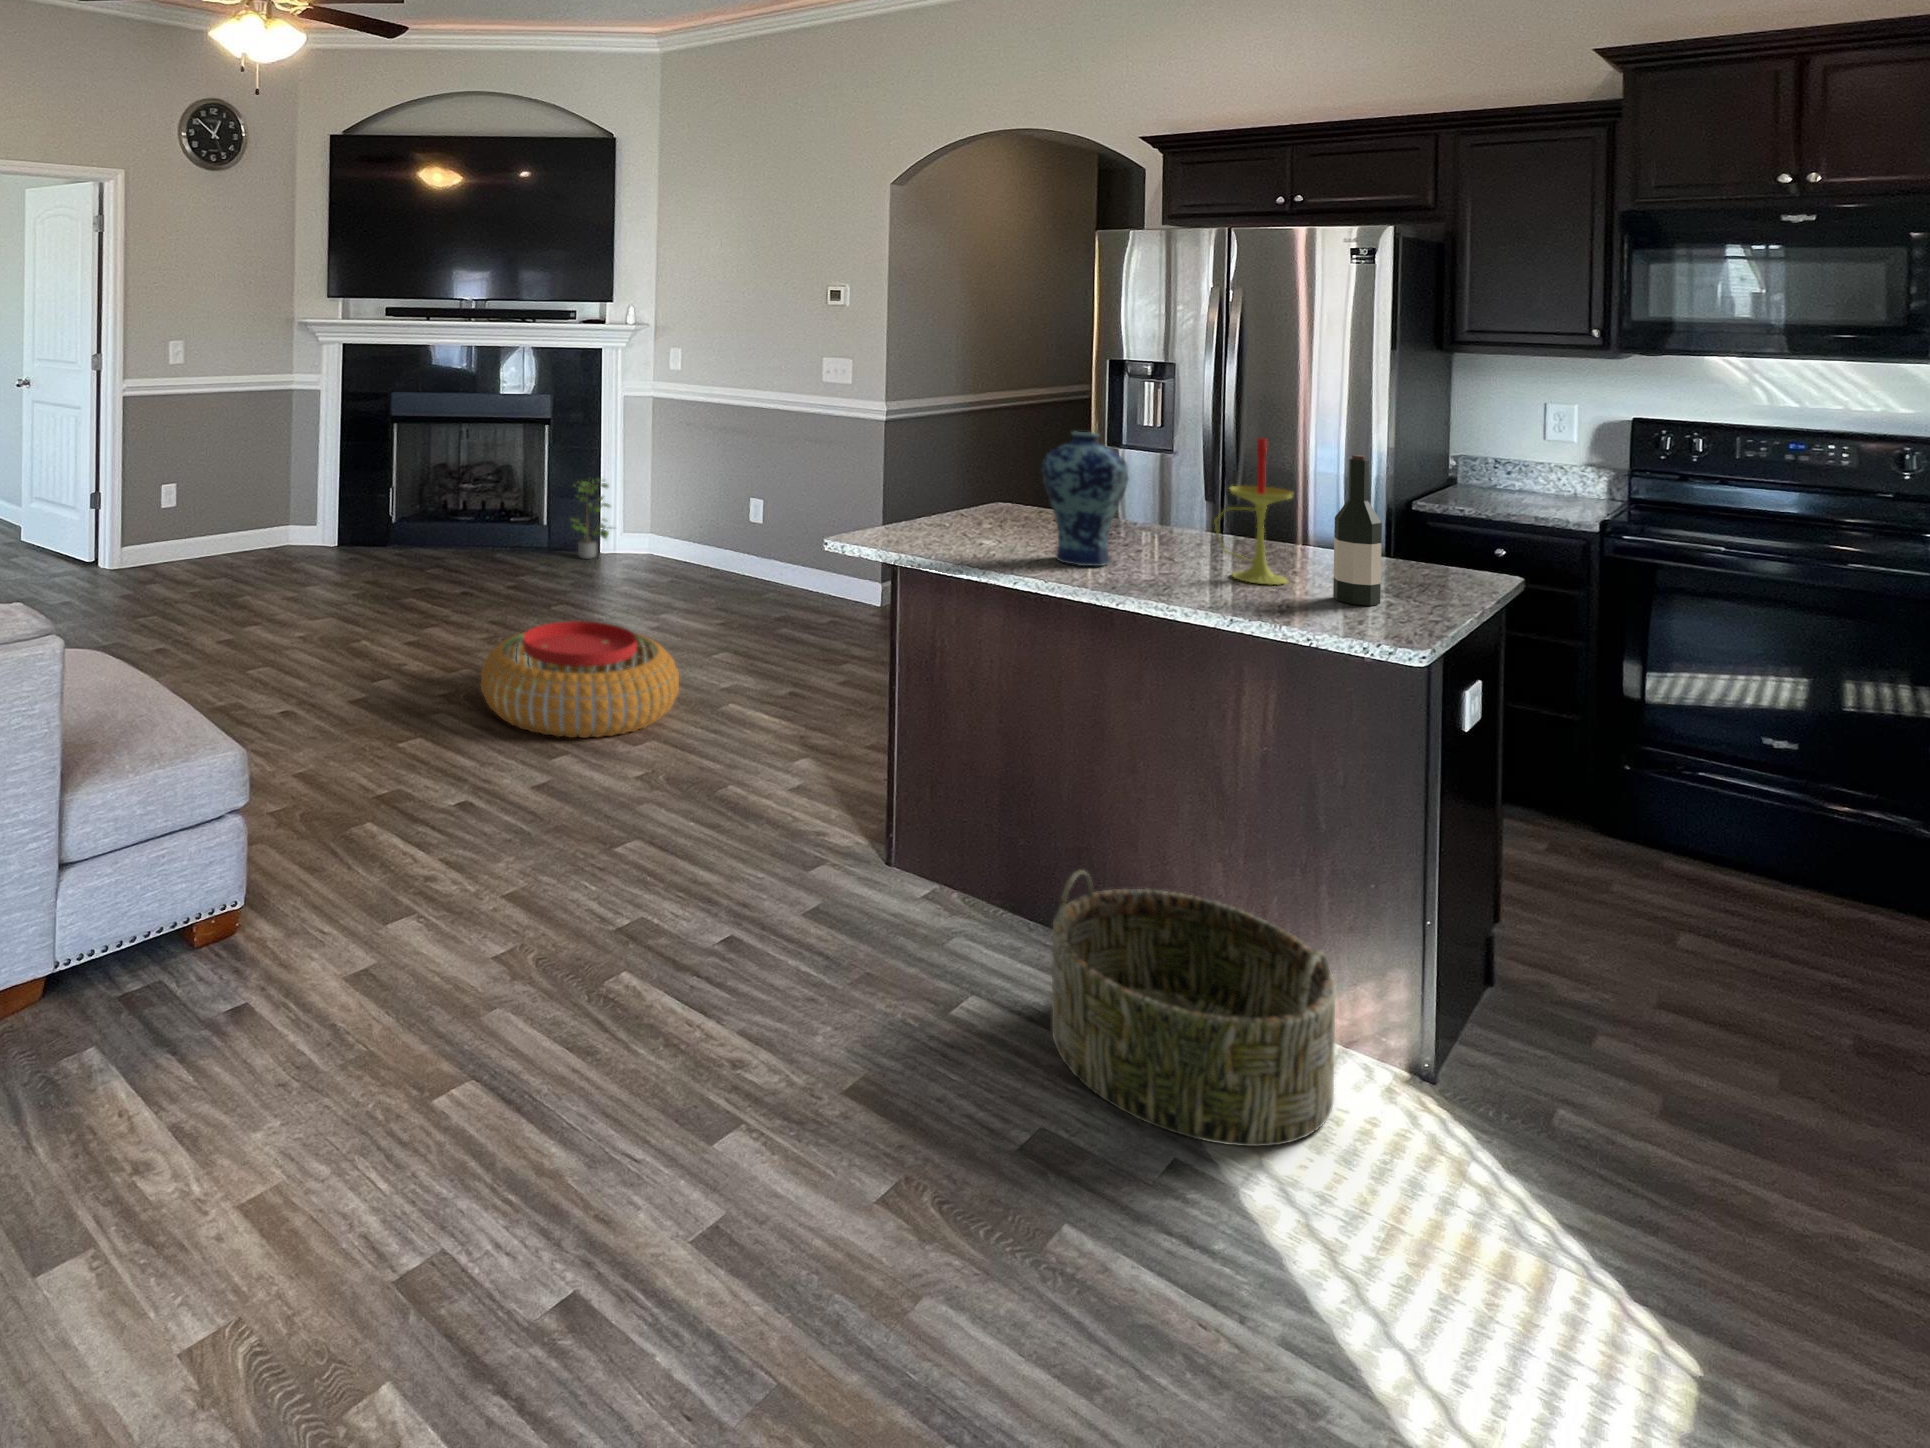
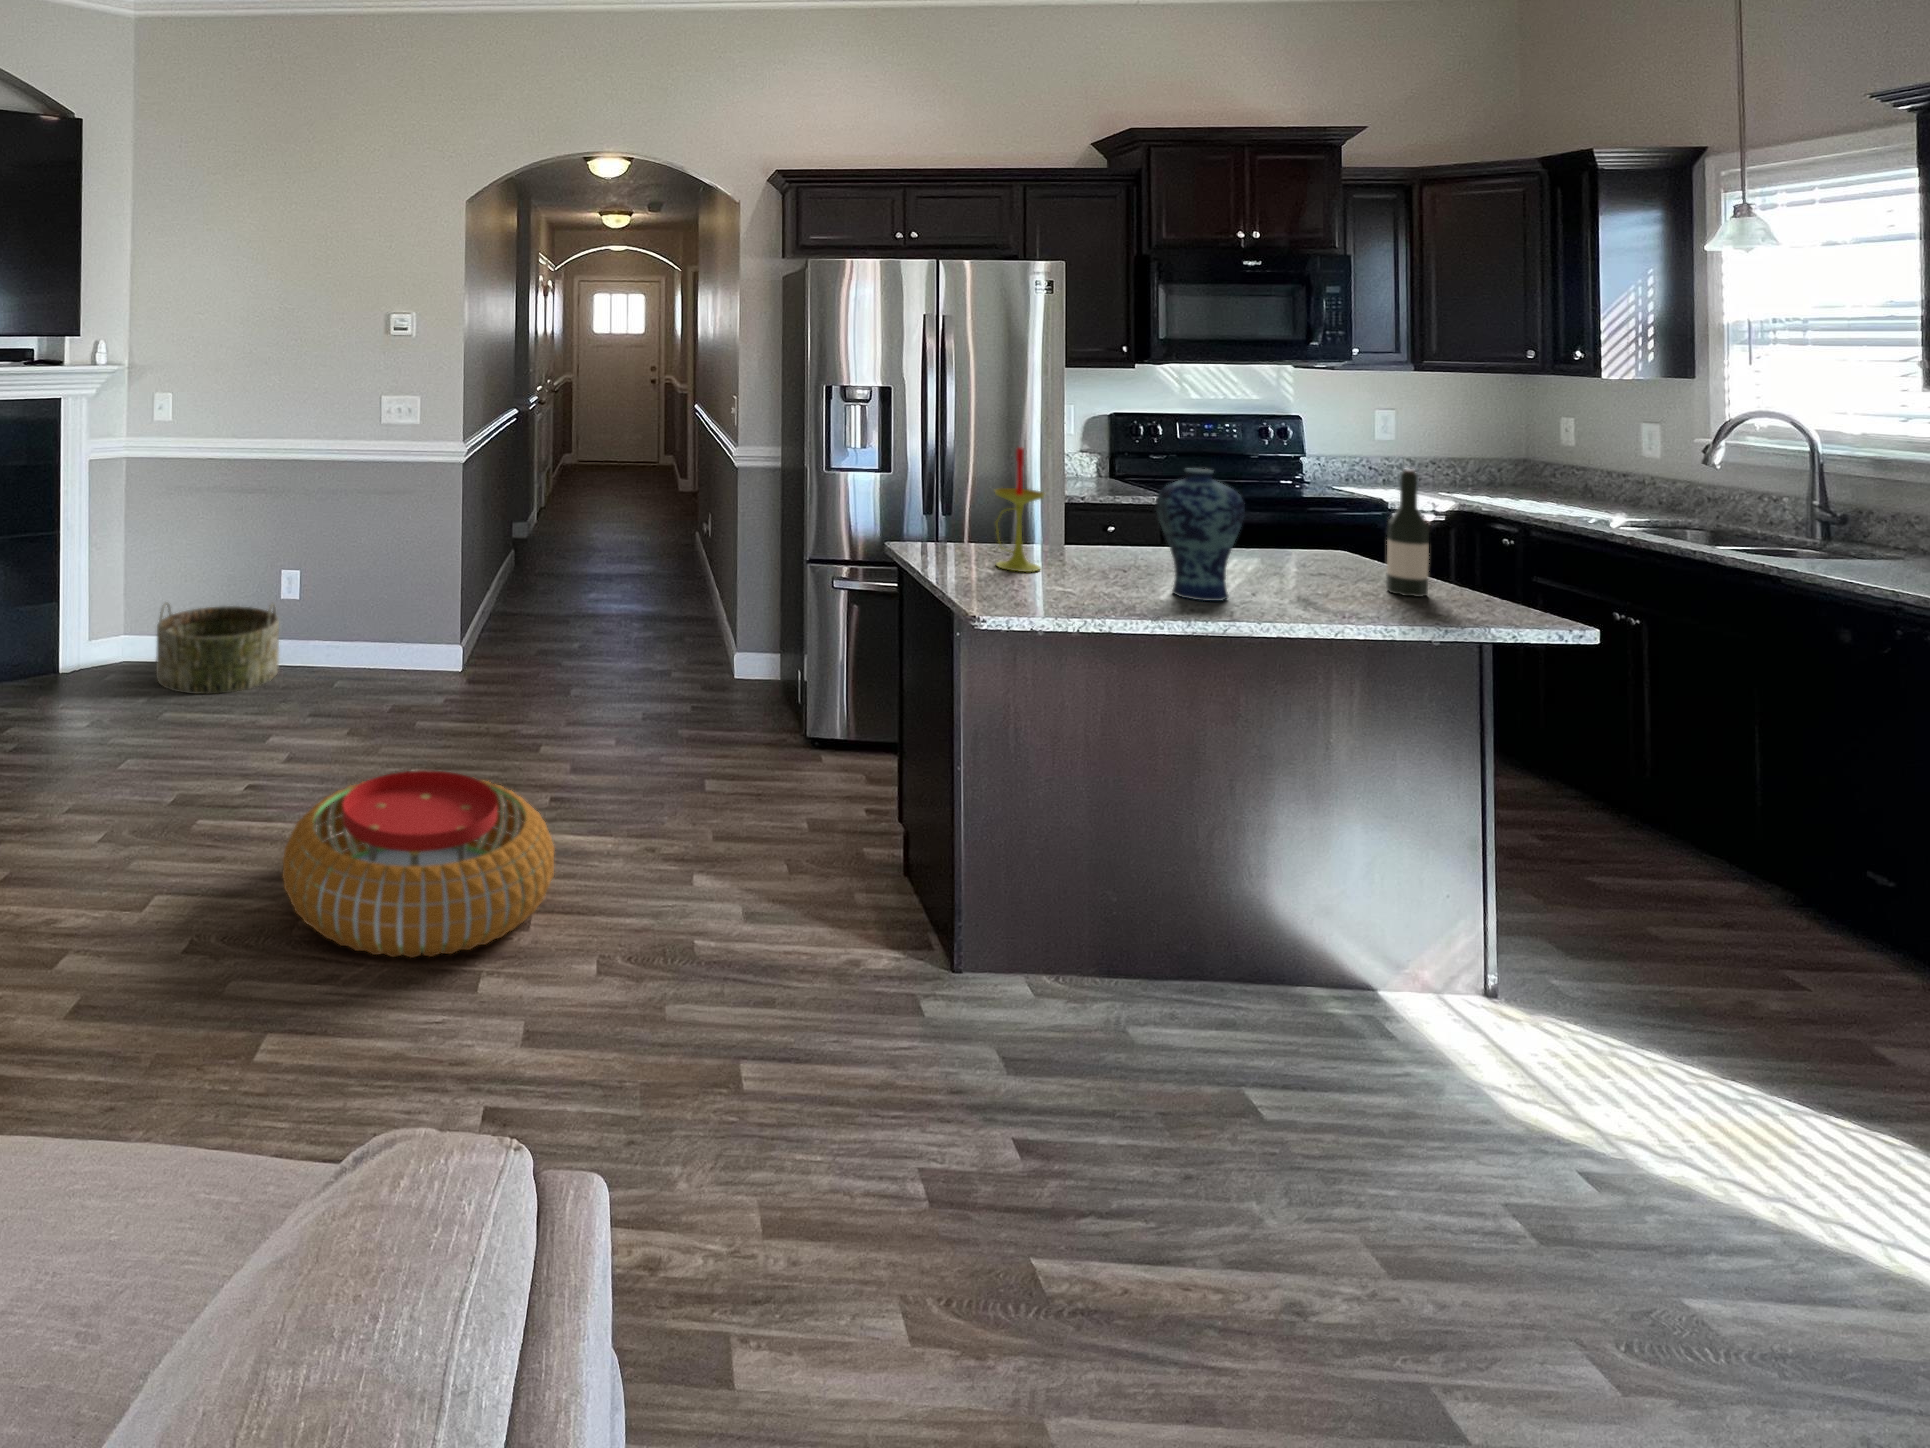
candle: present [1214,438,1292,585] -> present [995,447,1044,572]
potted plant: present [571,480,610,559] -> none [20,565,87,681]
basket: present [1052,870,1336,1146] -> present [156,603,279,694]

